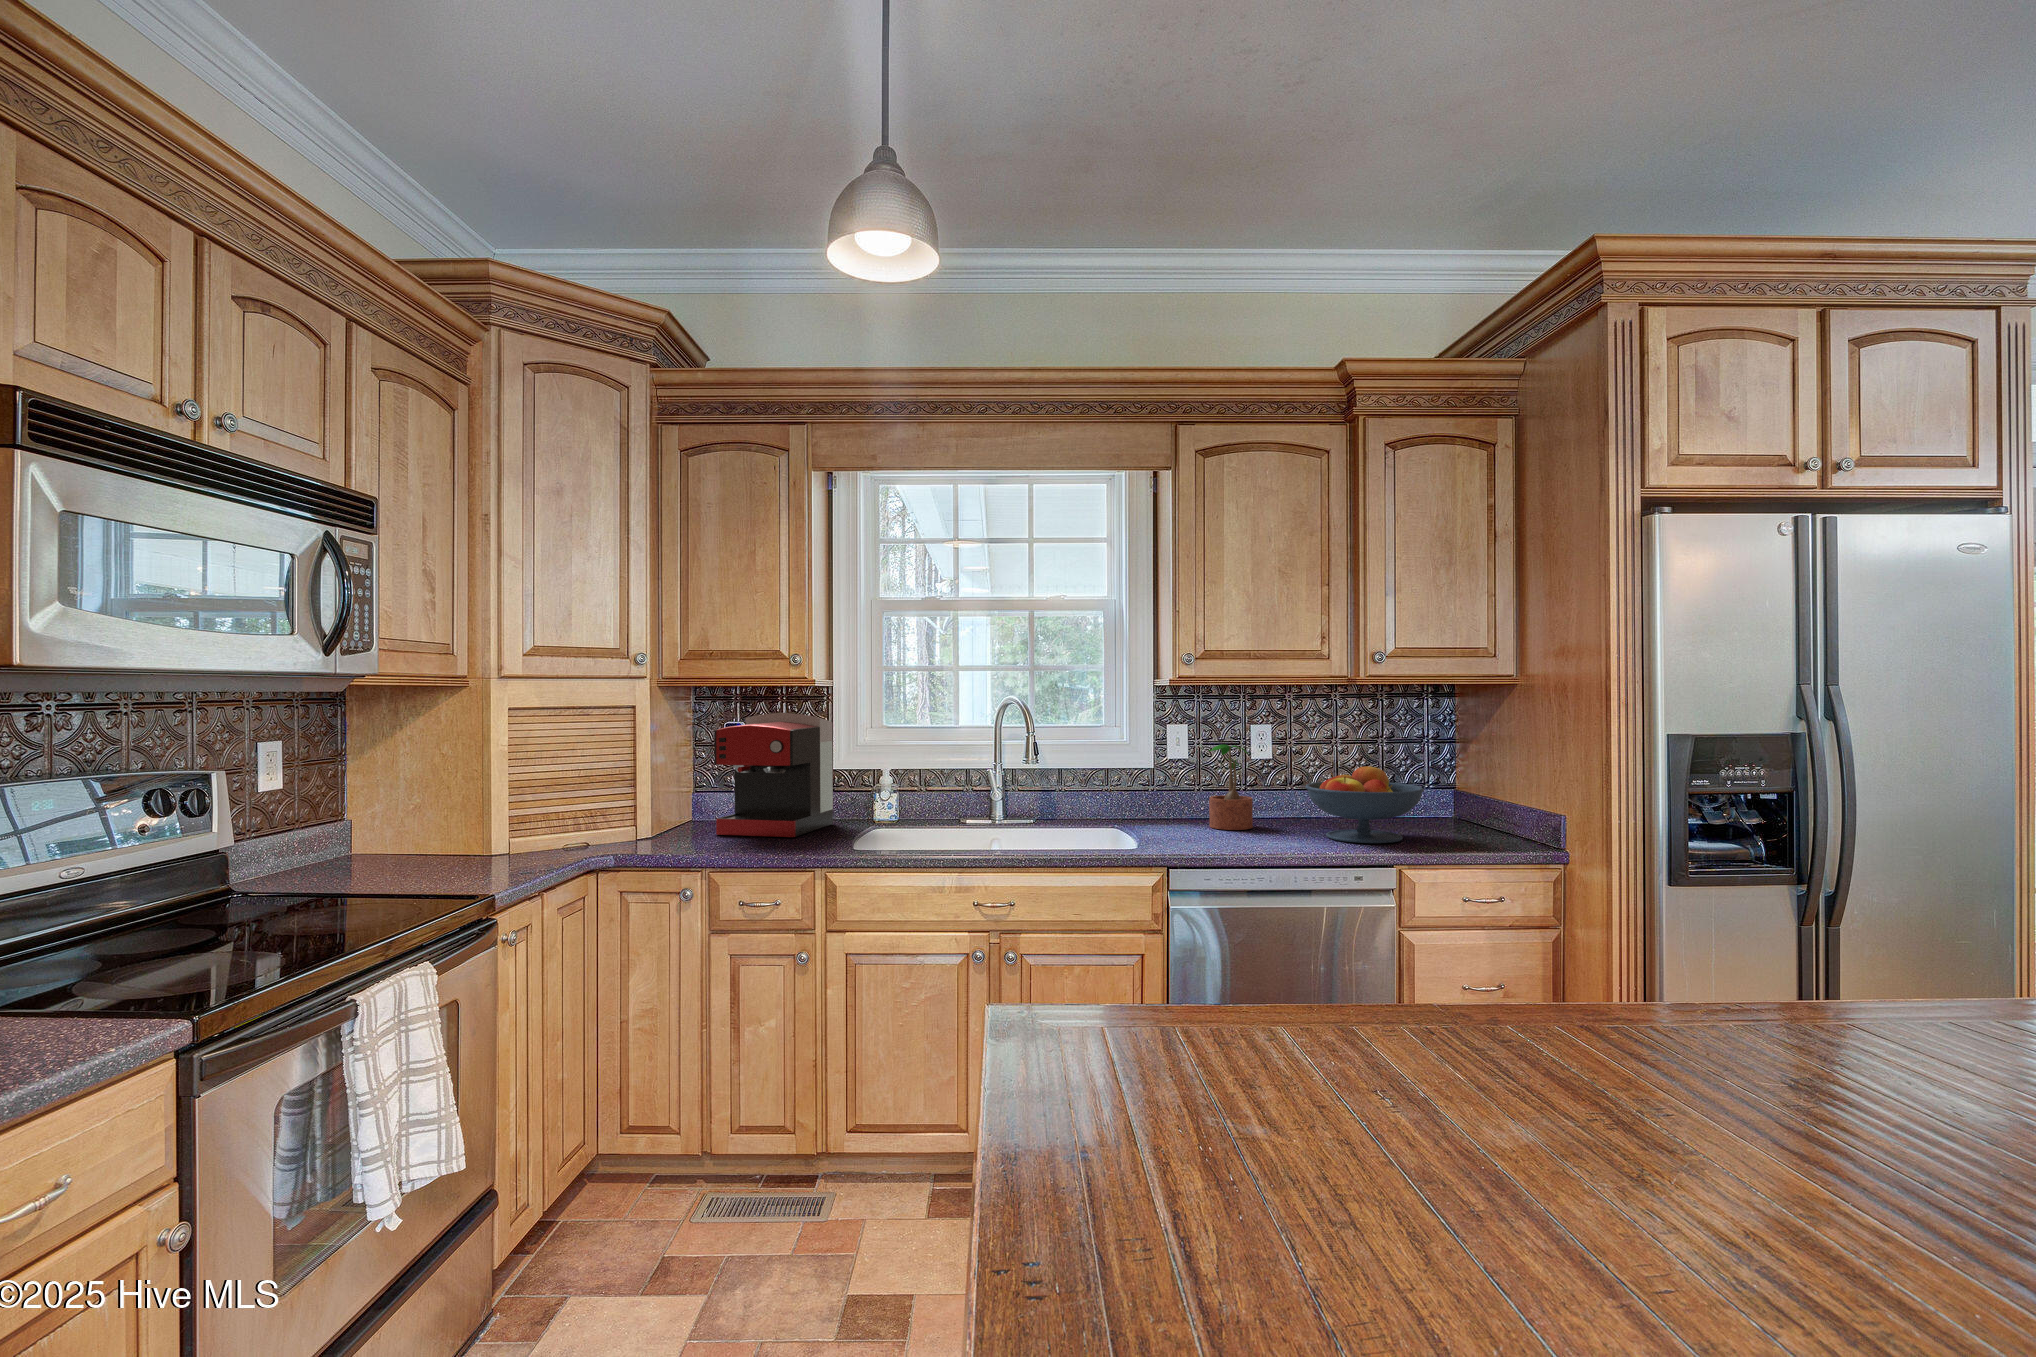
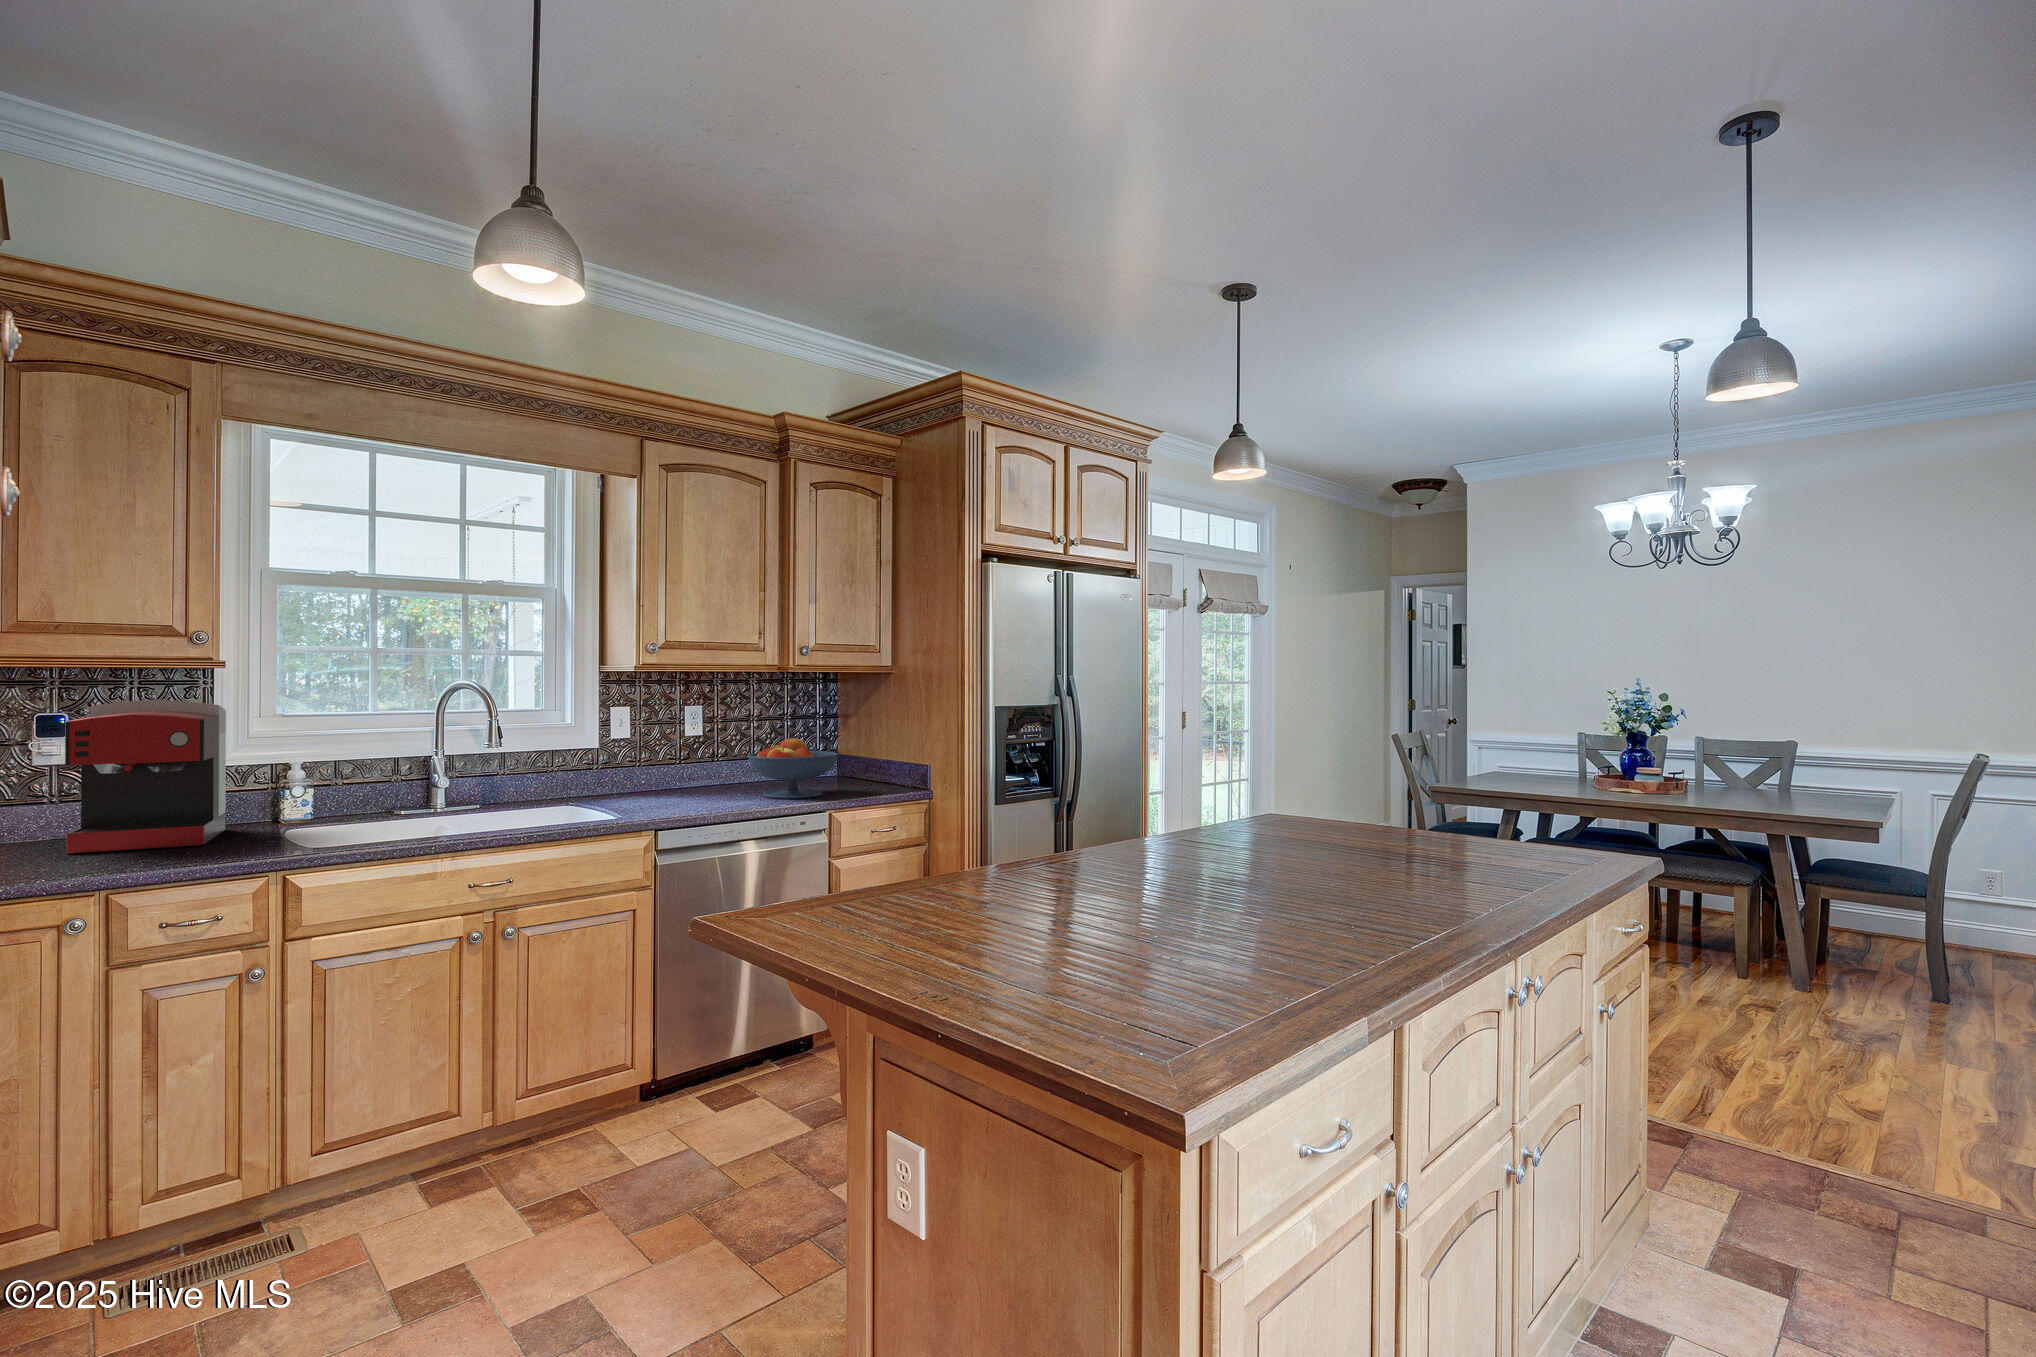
potted plant: present [1209,745,1253,830] -> none [657,724,698,799]

